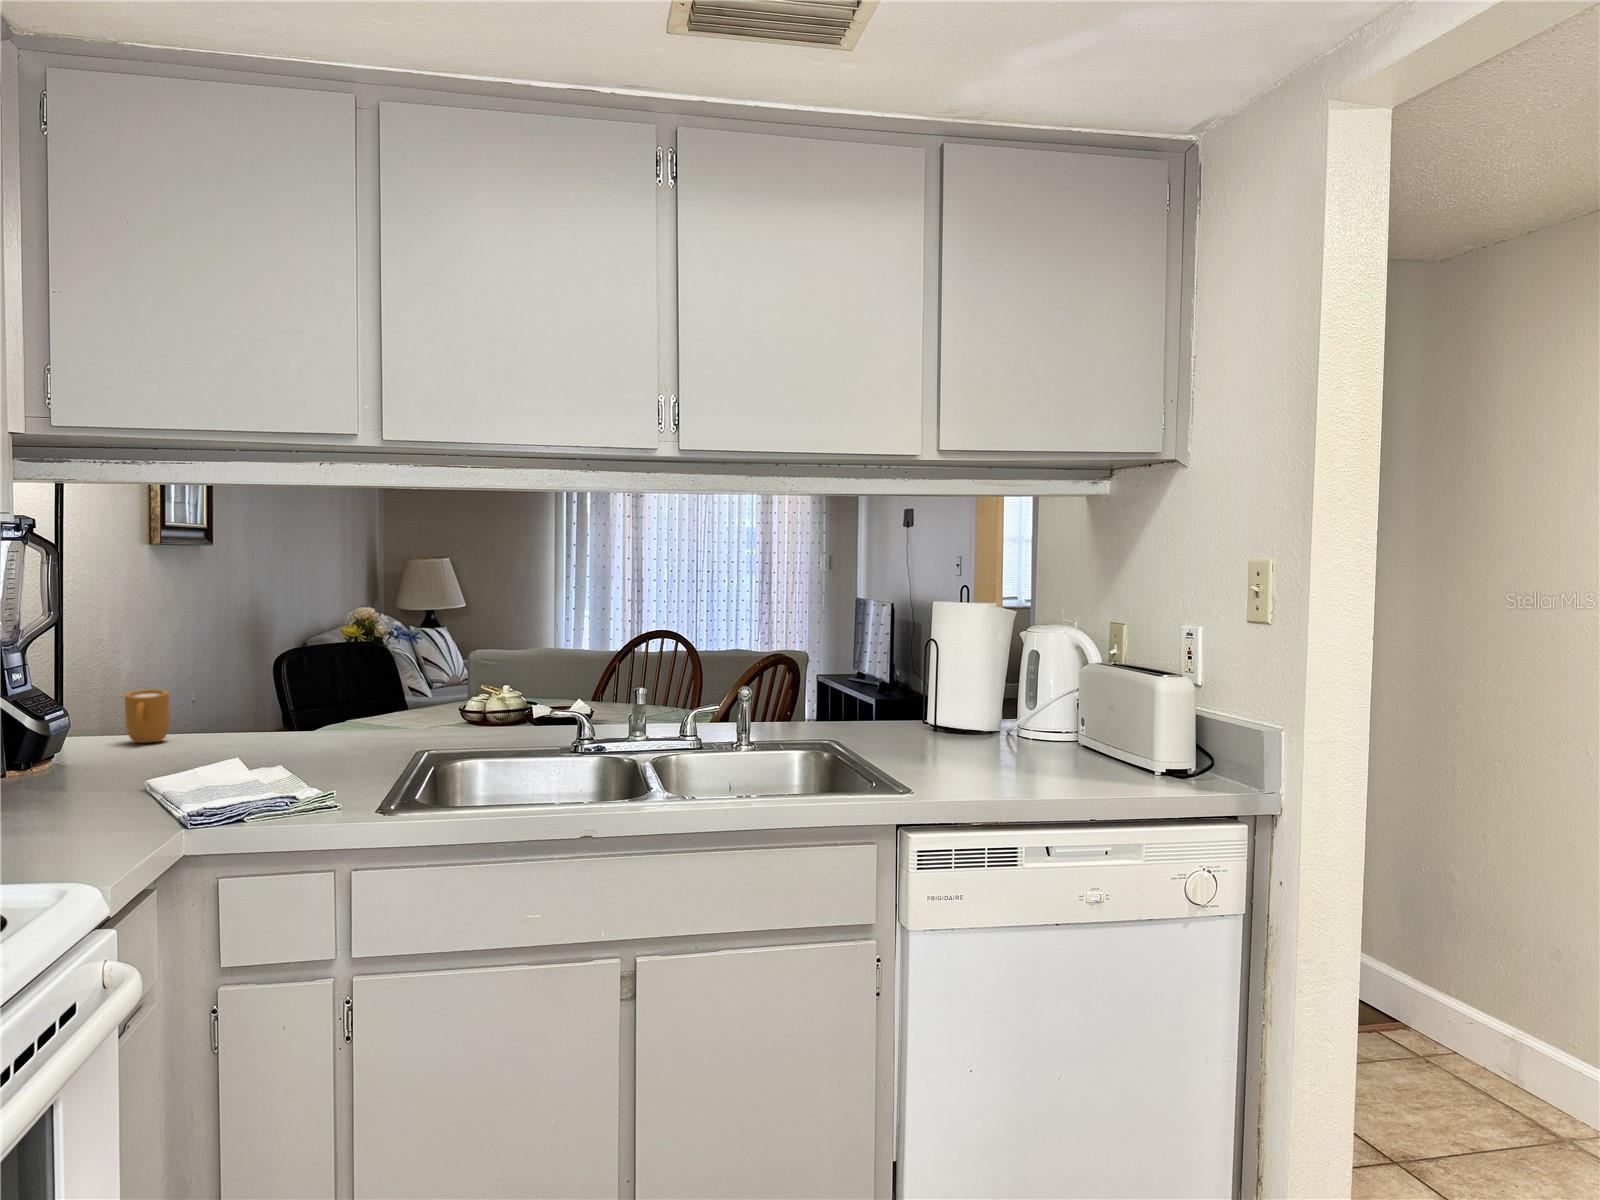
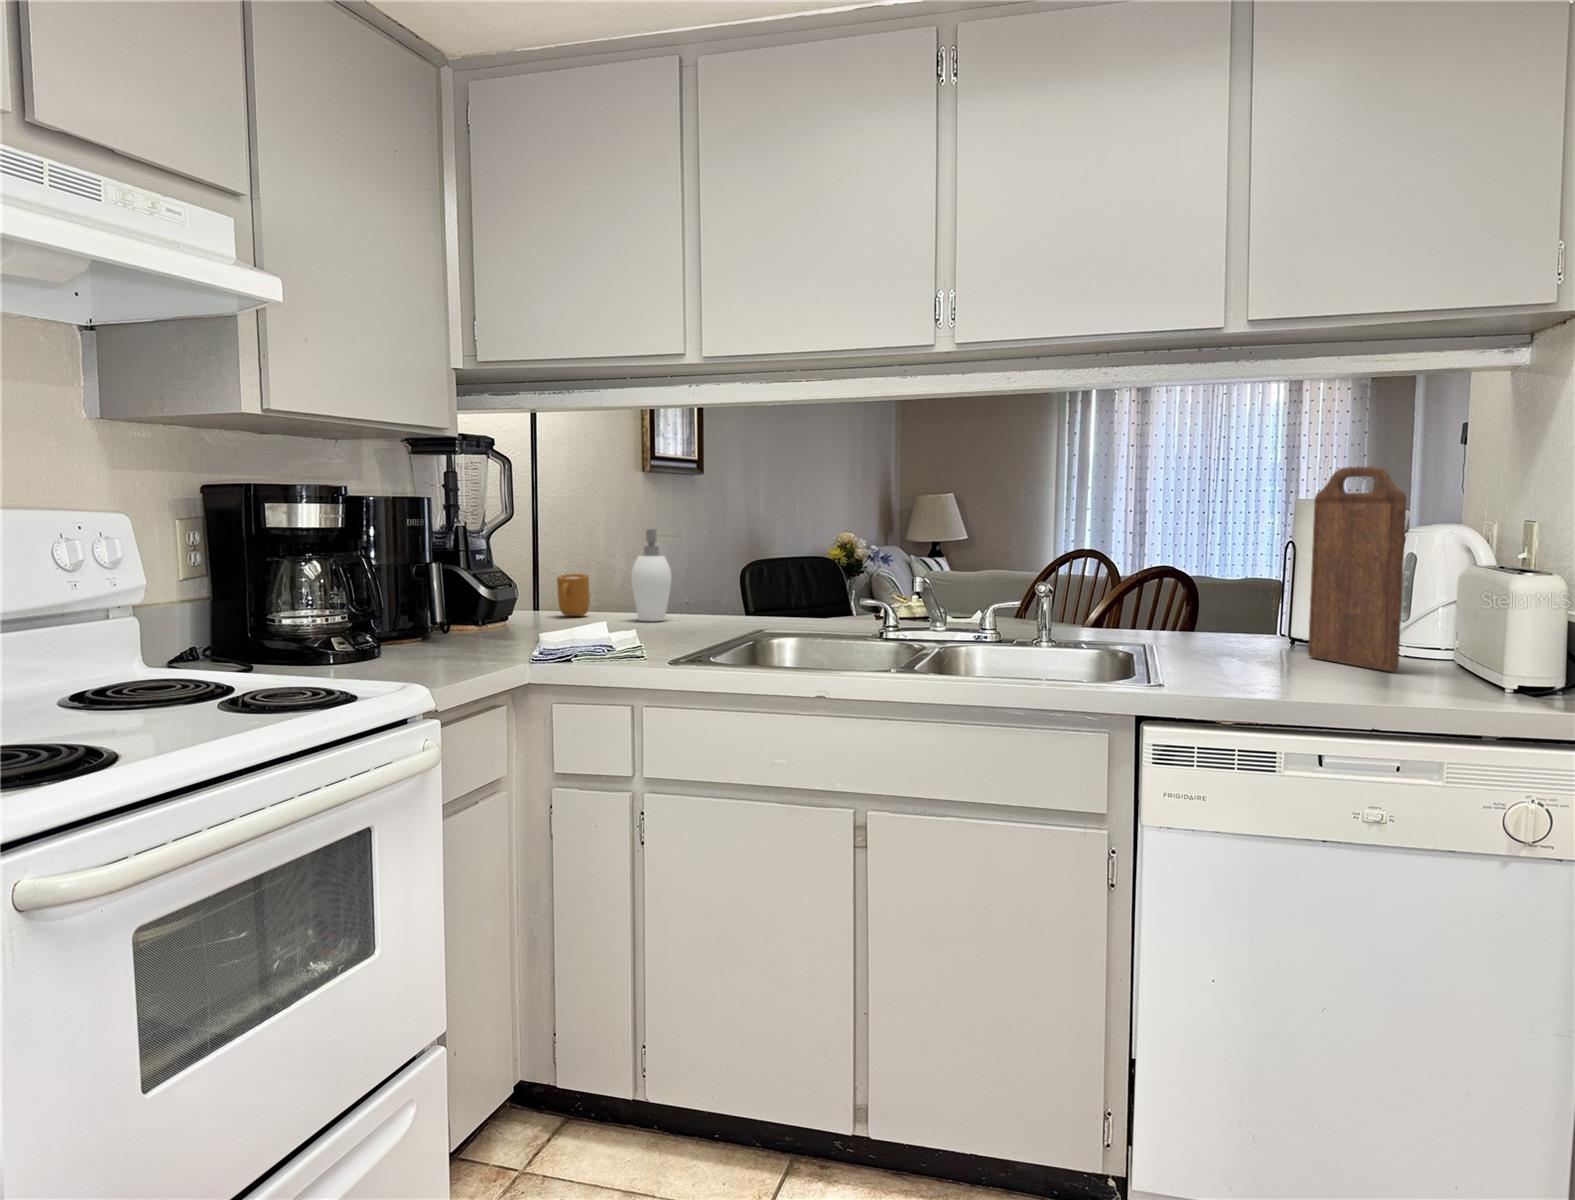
cutting board: none [971,580,1061,759] -> present [1308,467,1407,671]
soap dispenser: none [236,635,303,745] -> present [631,529,672,621]

